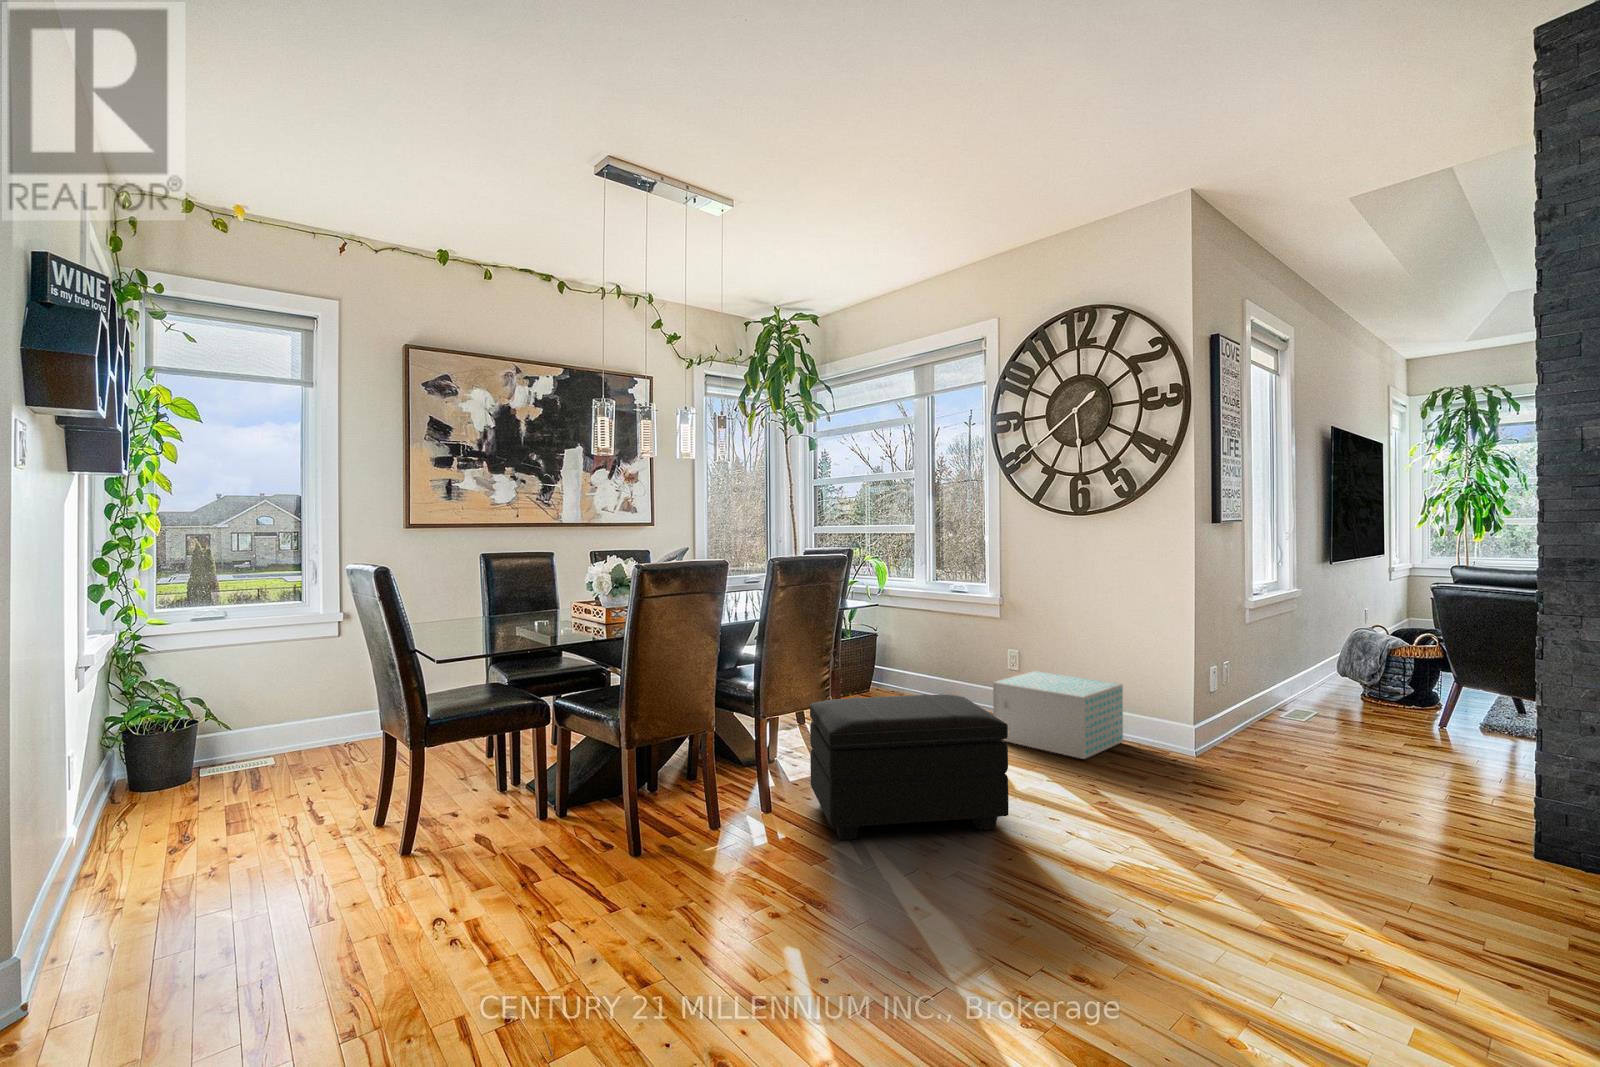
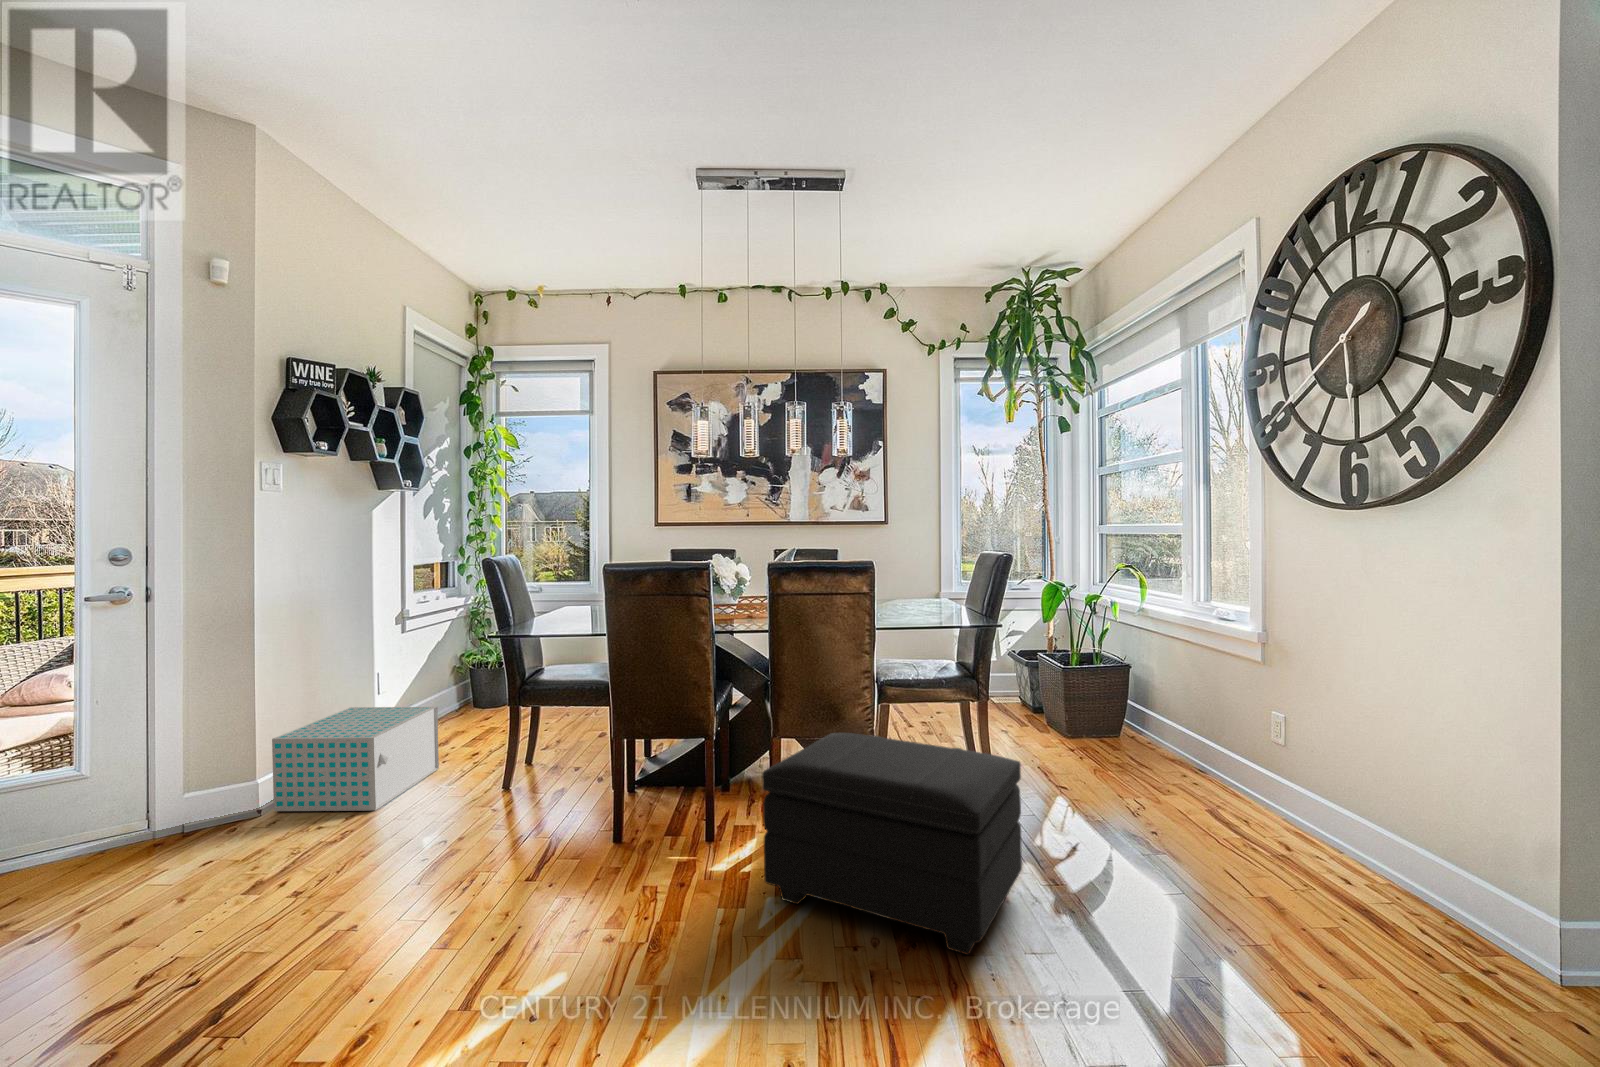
storage box: present [993,671,1123,759] -> present [272,707,439,811]

